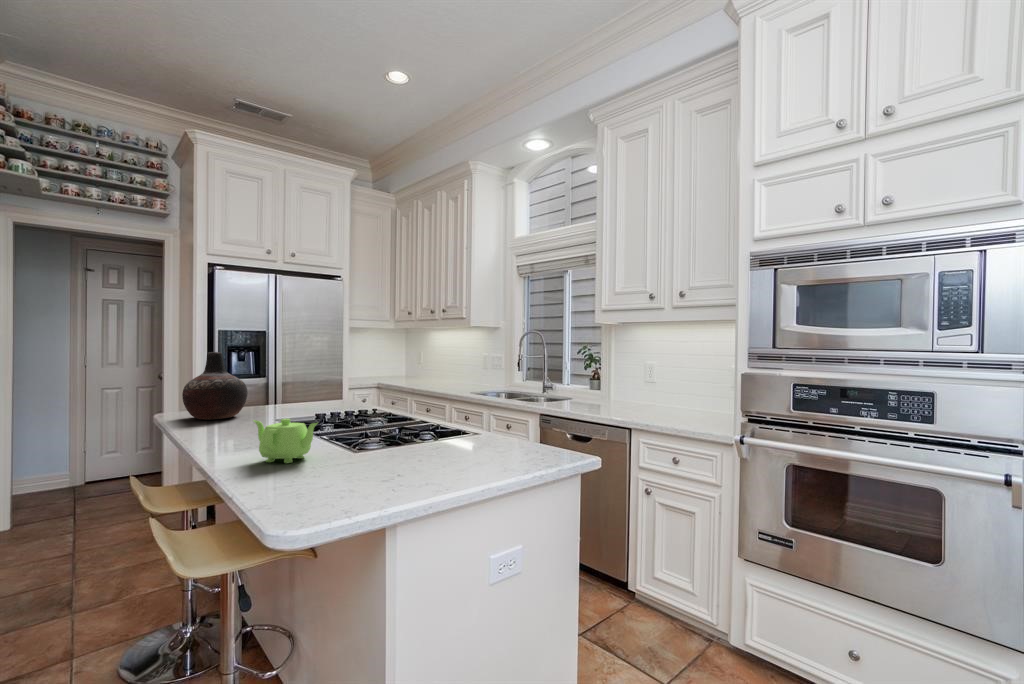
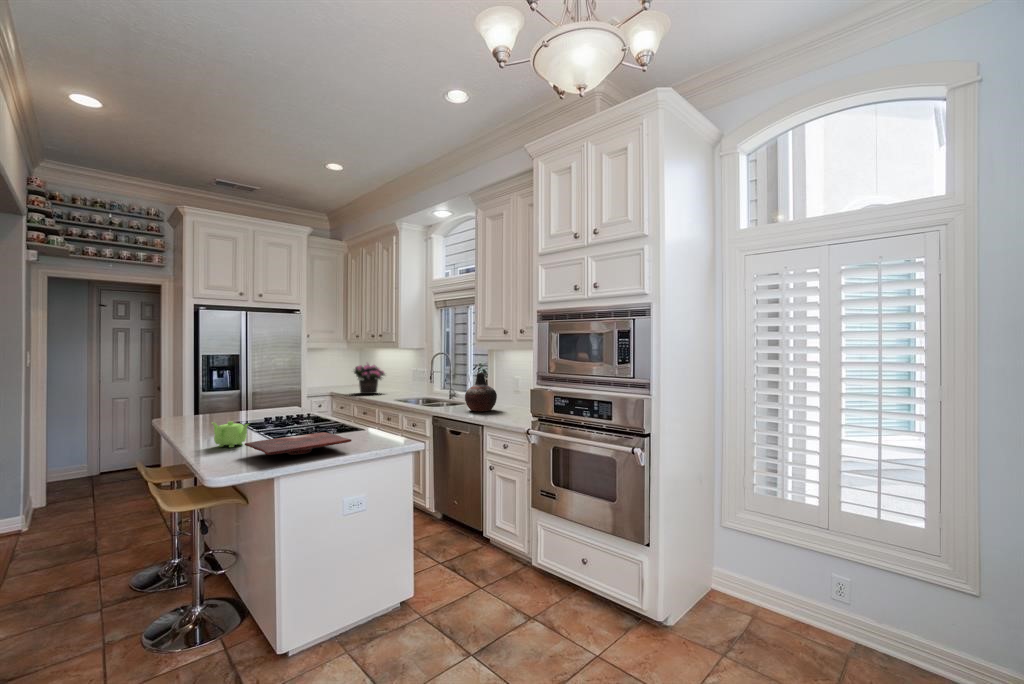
potted flower: none [405,345,450,386] -> present [354,363,385,394]
vase: present [182,352,248,420] -> present [465,373,497,411]
cutting board: none [320,438,503,484] -> present [245,432,351,455]

